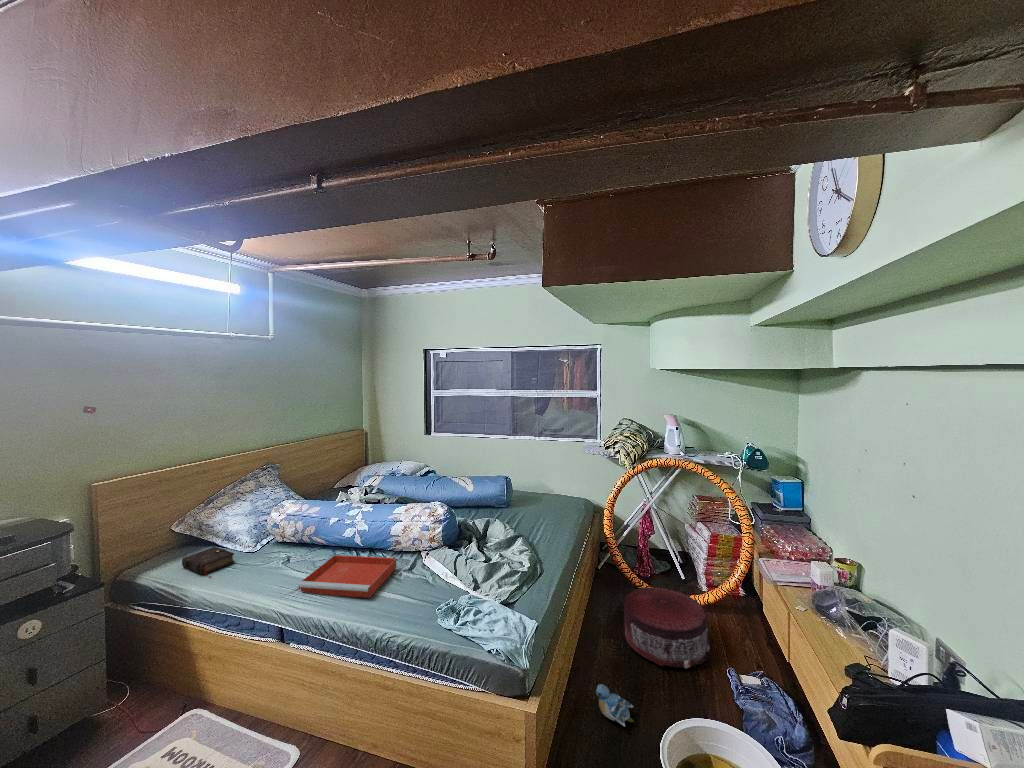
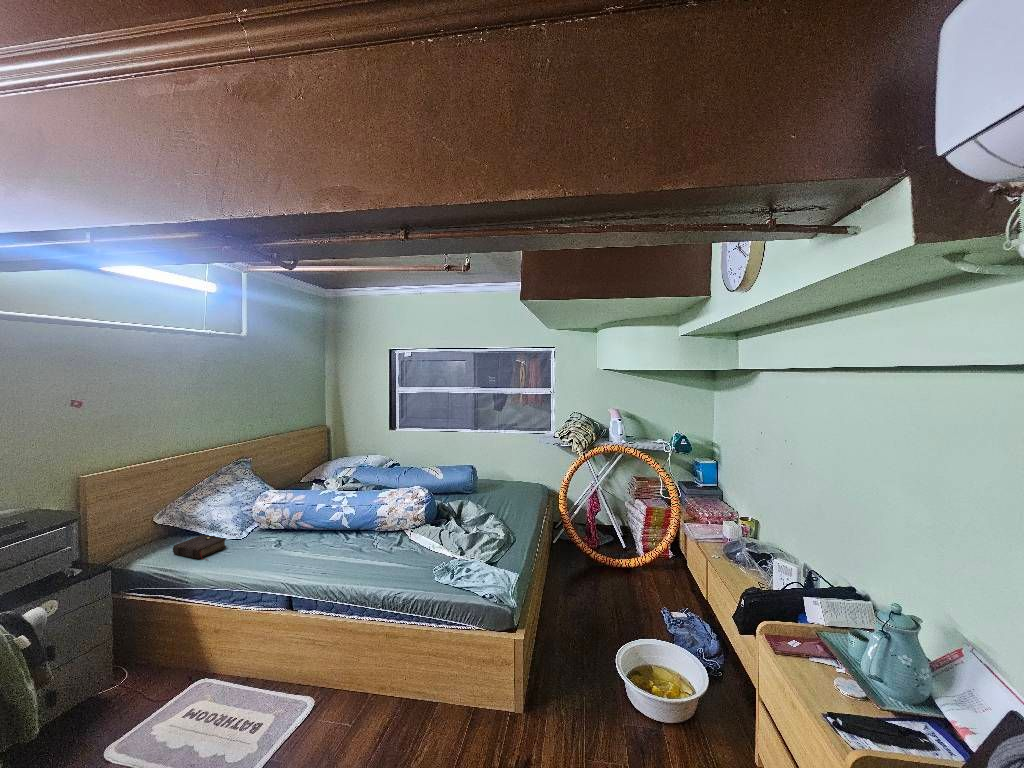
tray: present [299,555,396,598] -> none [301,535,386,568]
pouf: present [624,587,710,669] -> none [580,552,648,612]
plush toy: present [595,684,634,727] -> none [561,625,593,655]

